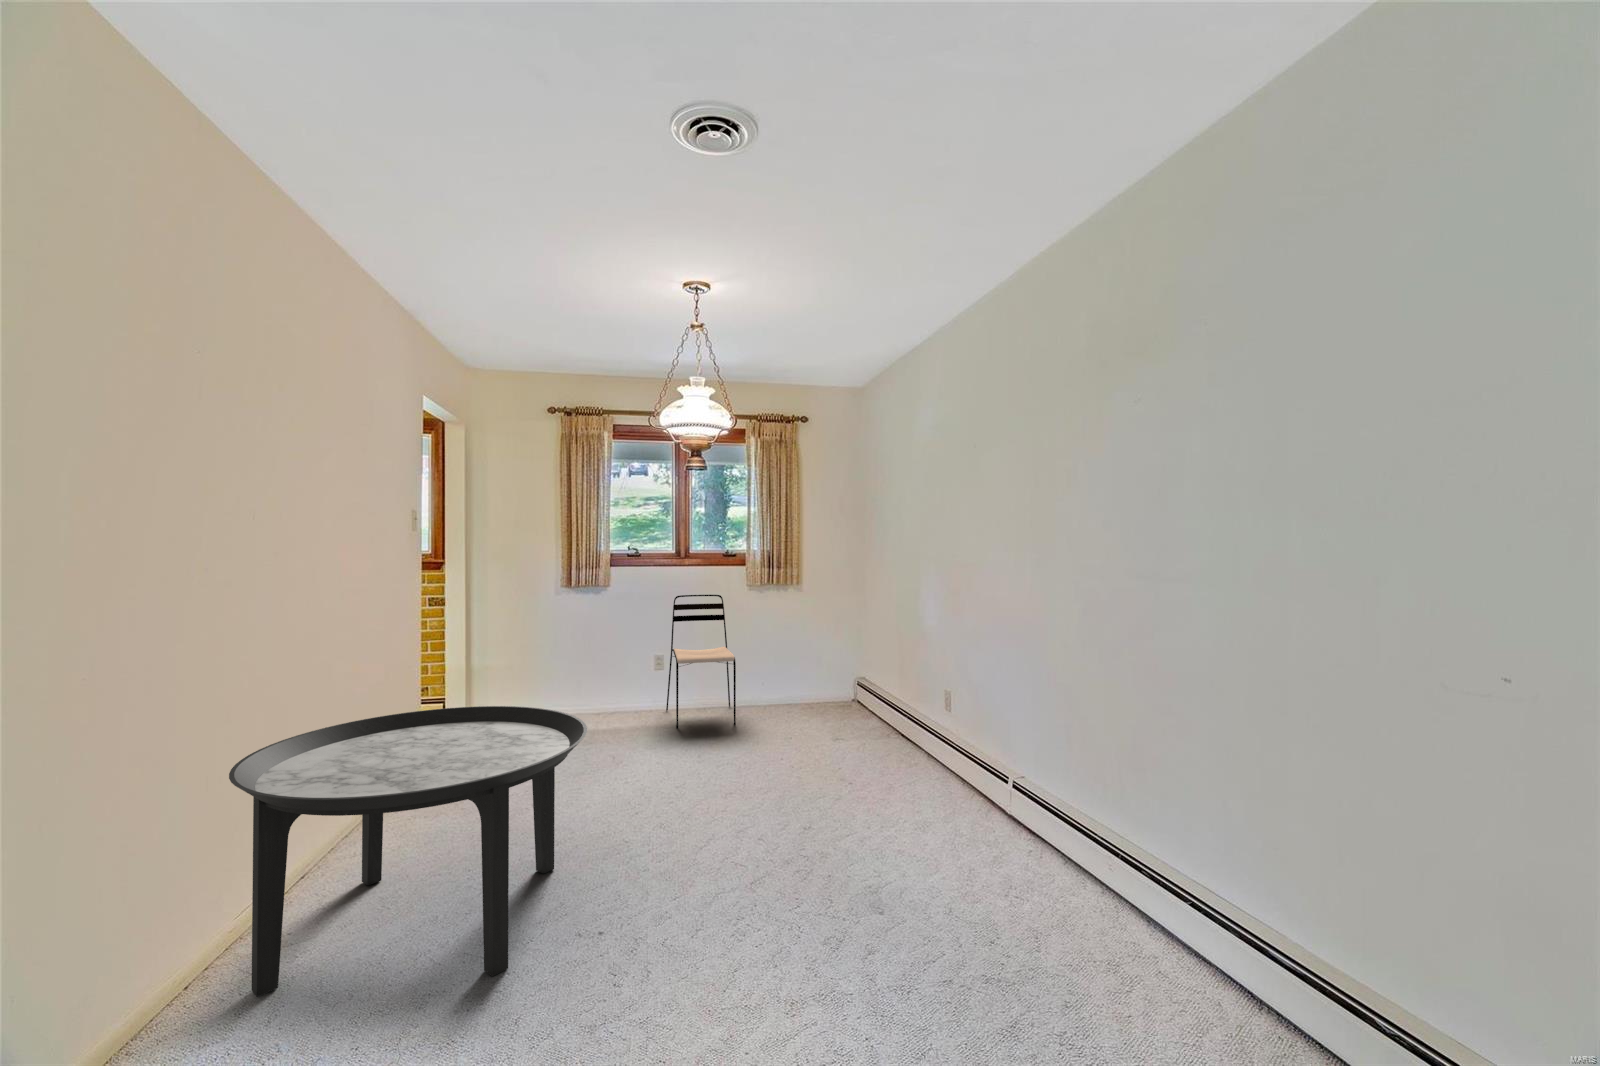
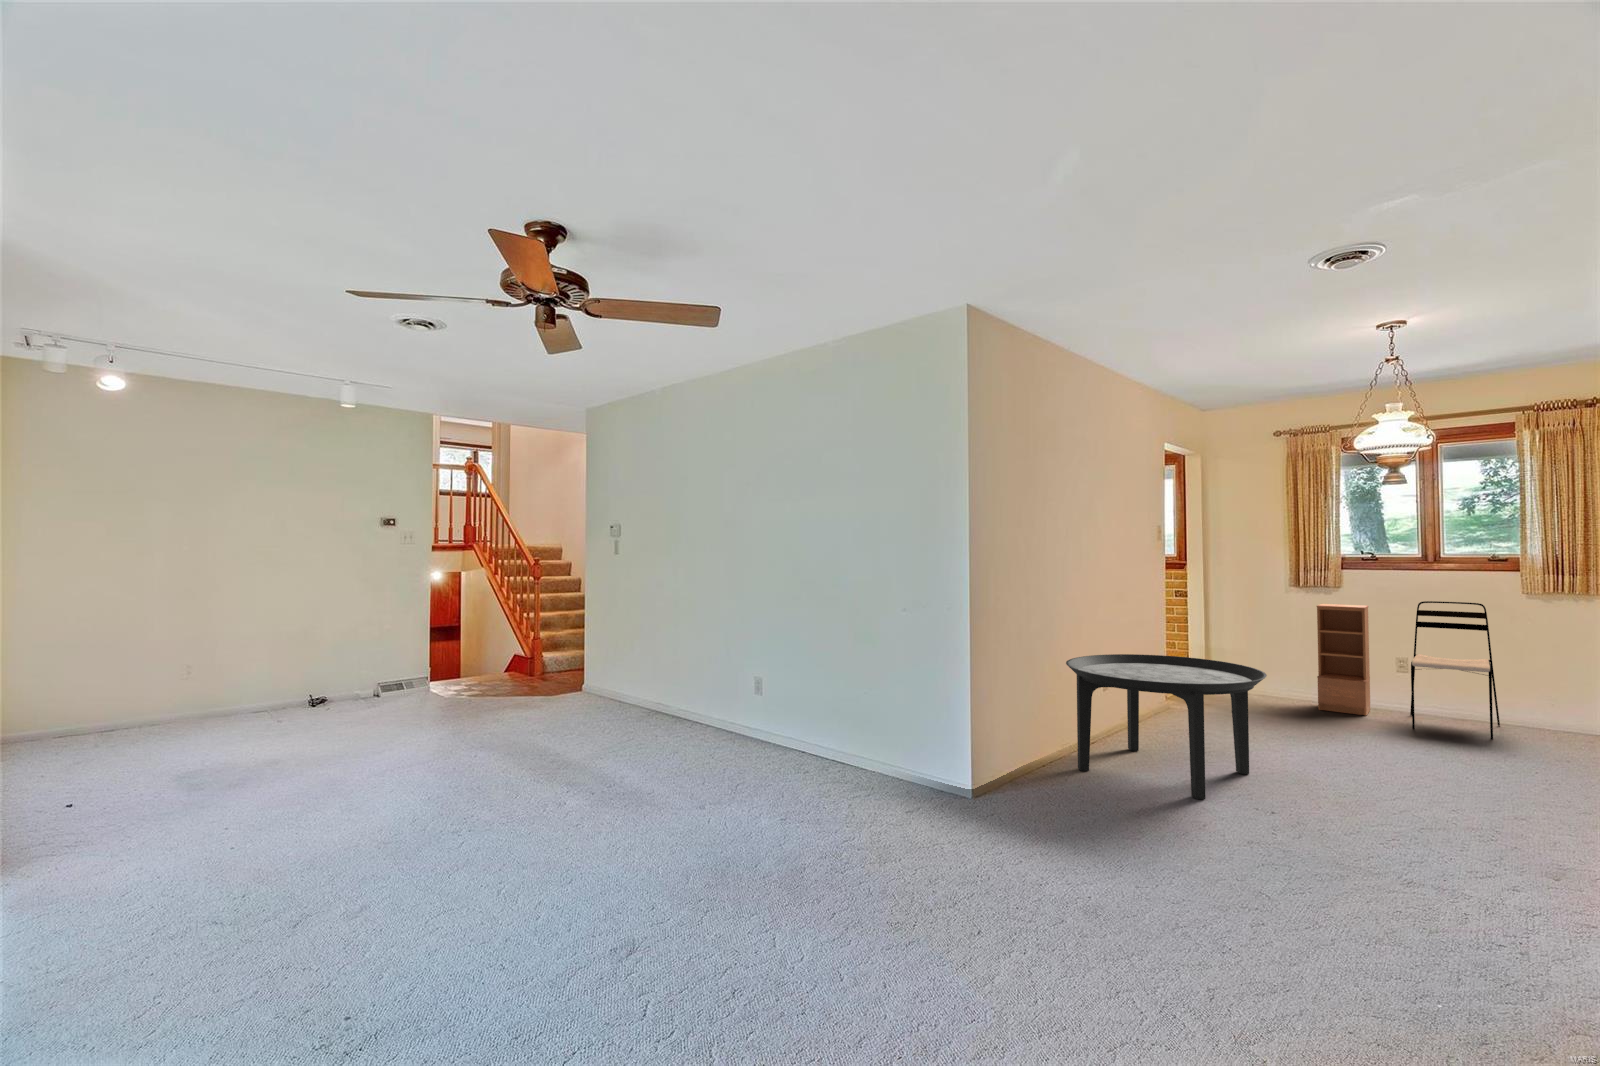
bookcase: none [590,603,634,723] -> present [1317,604,1370,716]

